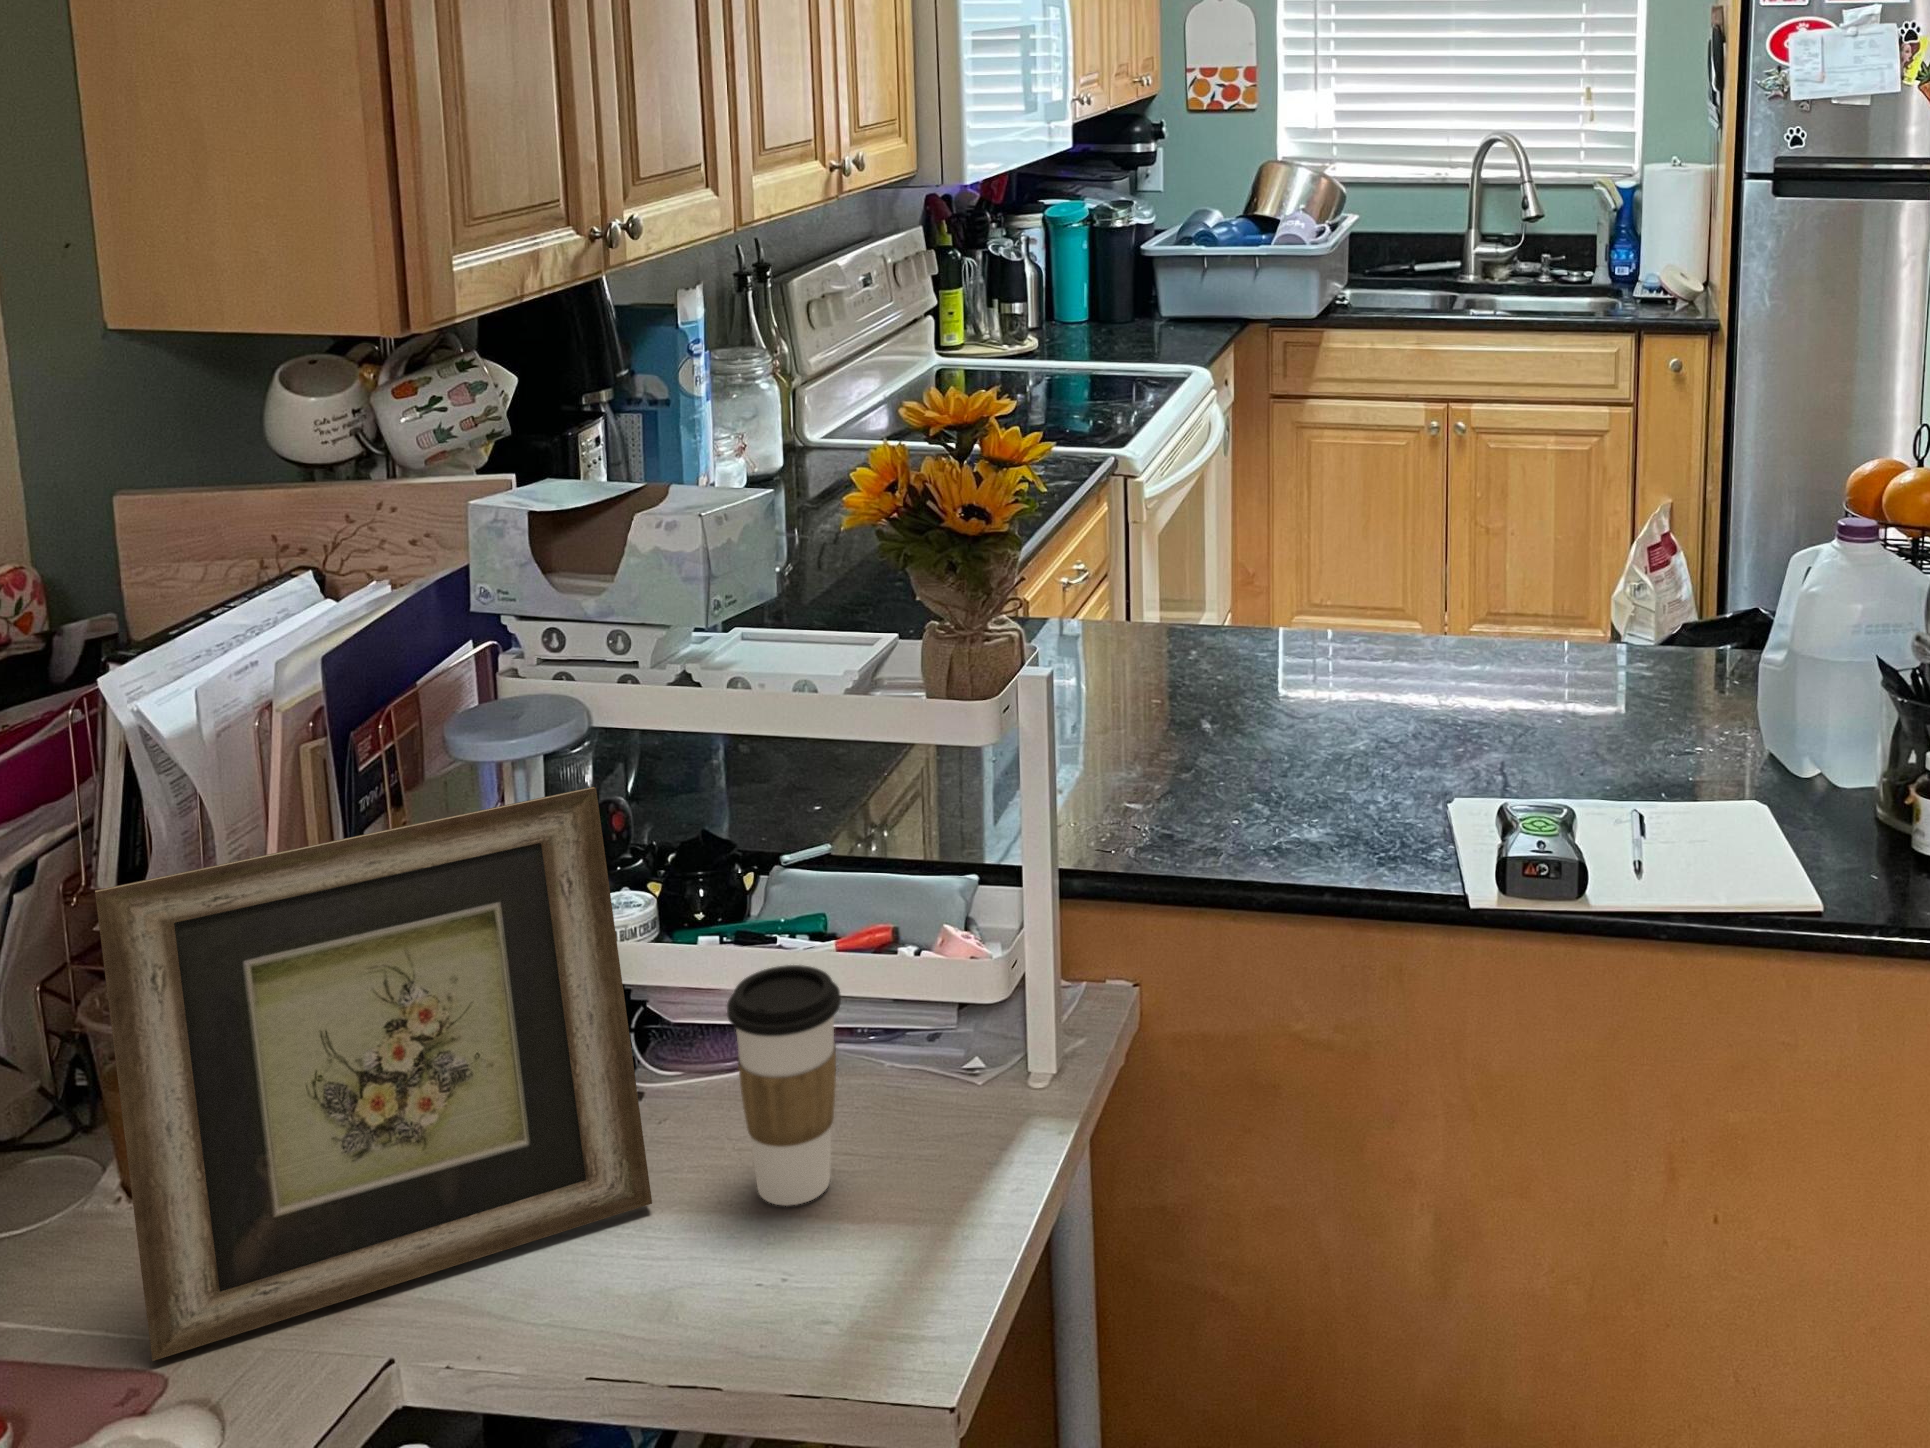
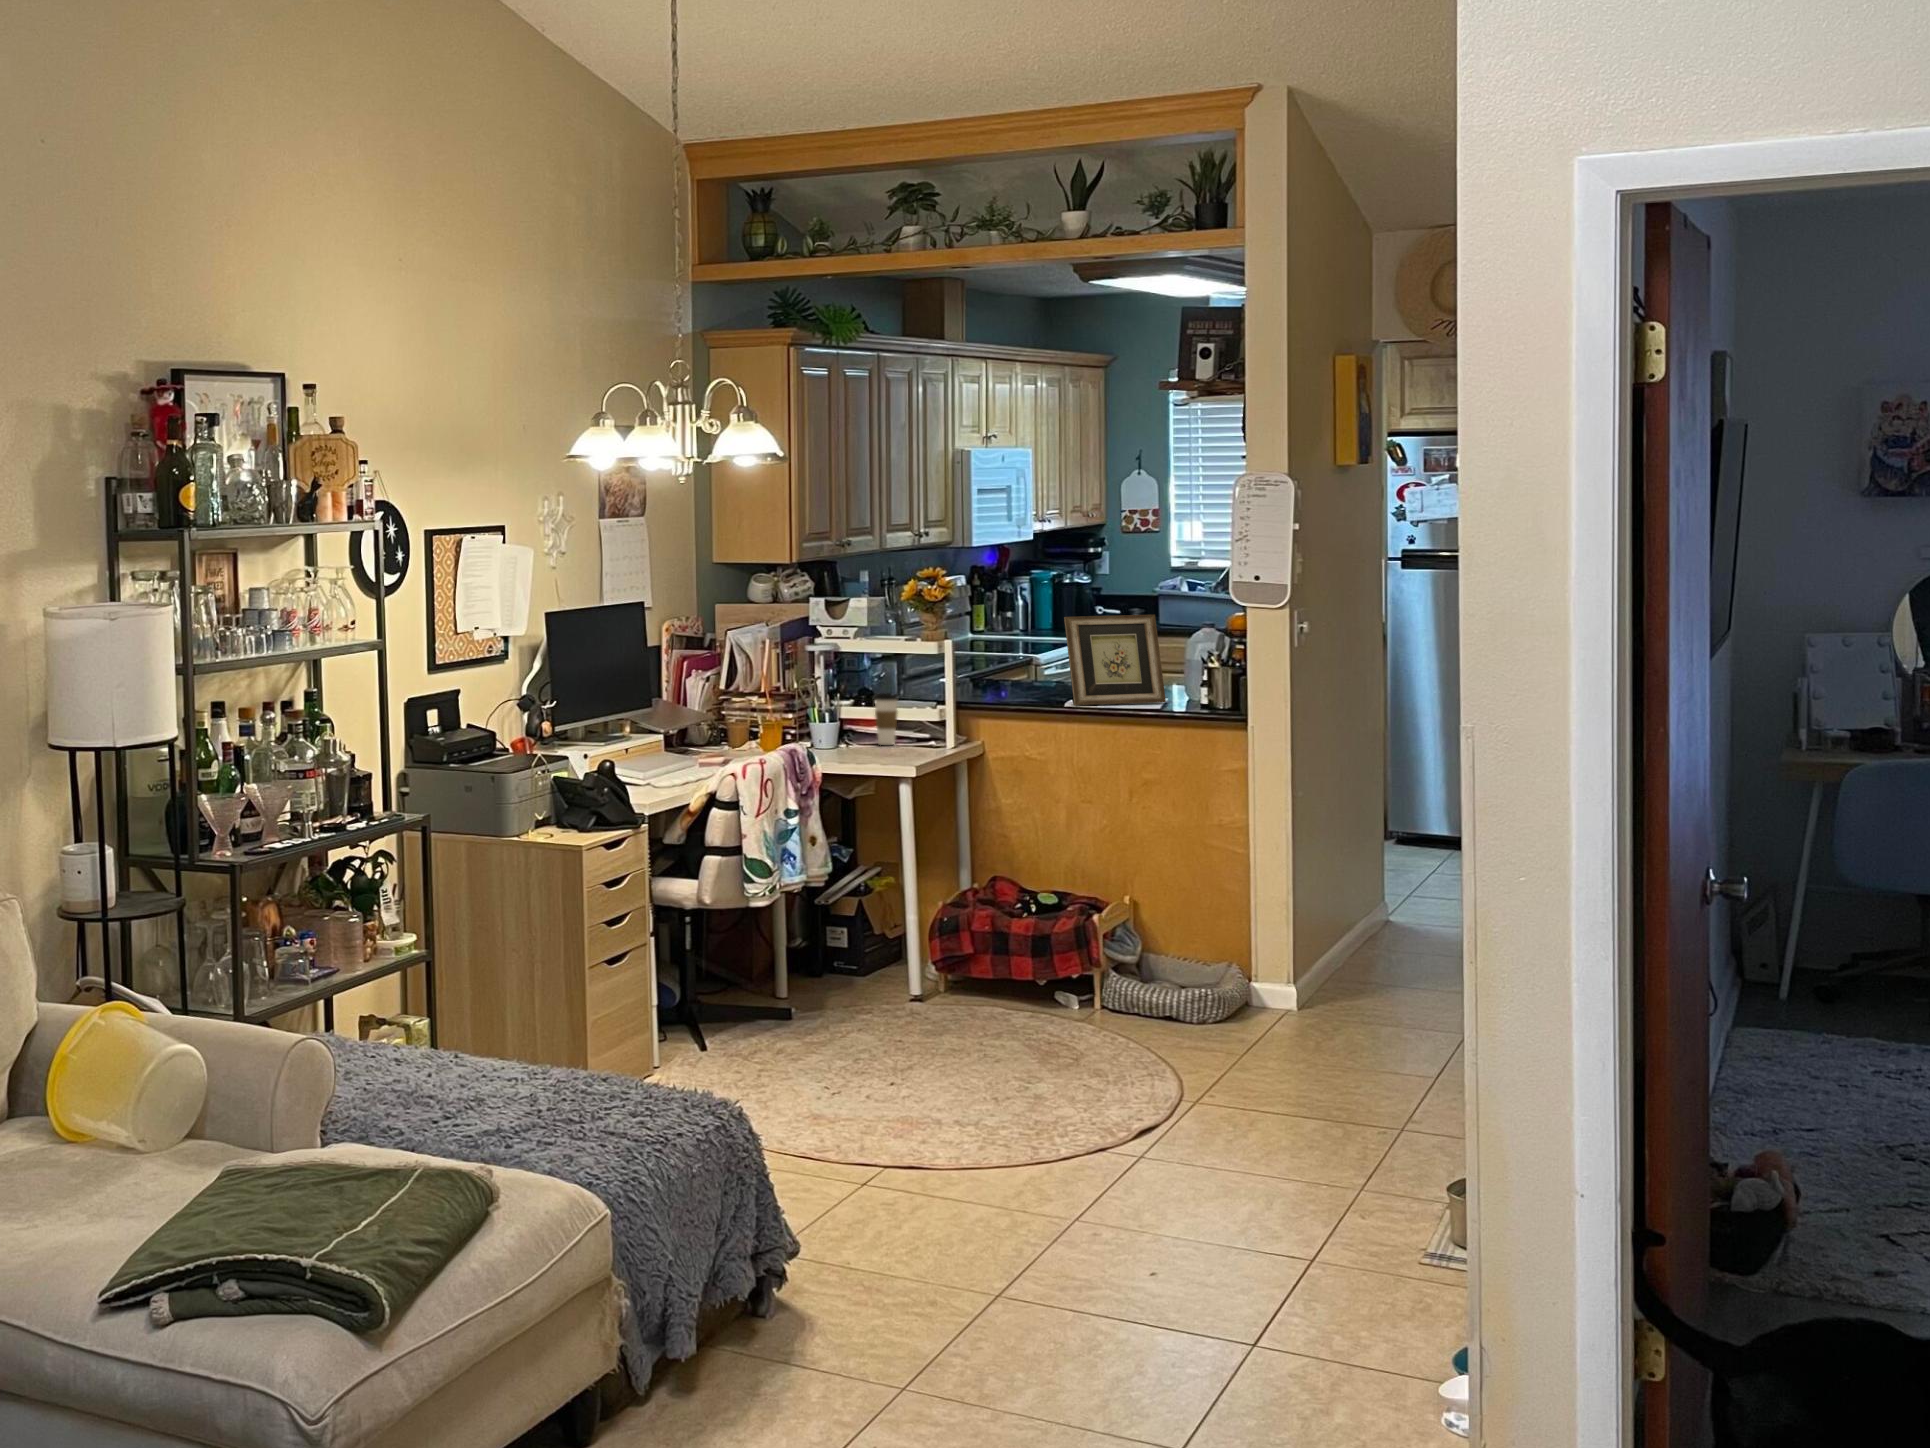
picture frame: present [95,787,652,1361] -> present [1064,615,1166,705]

